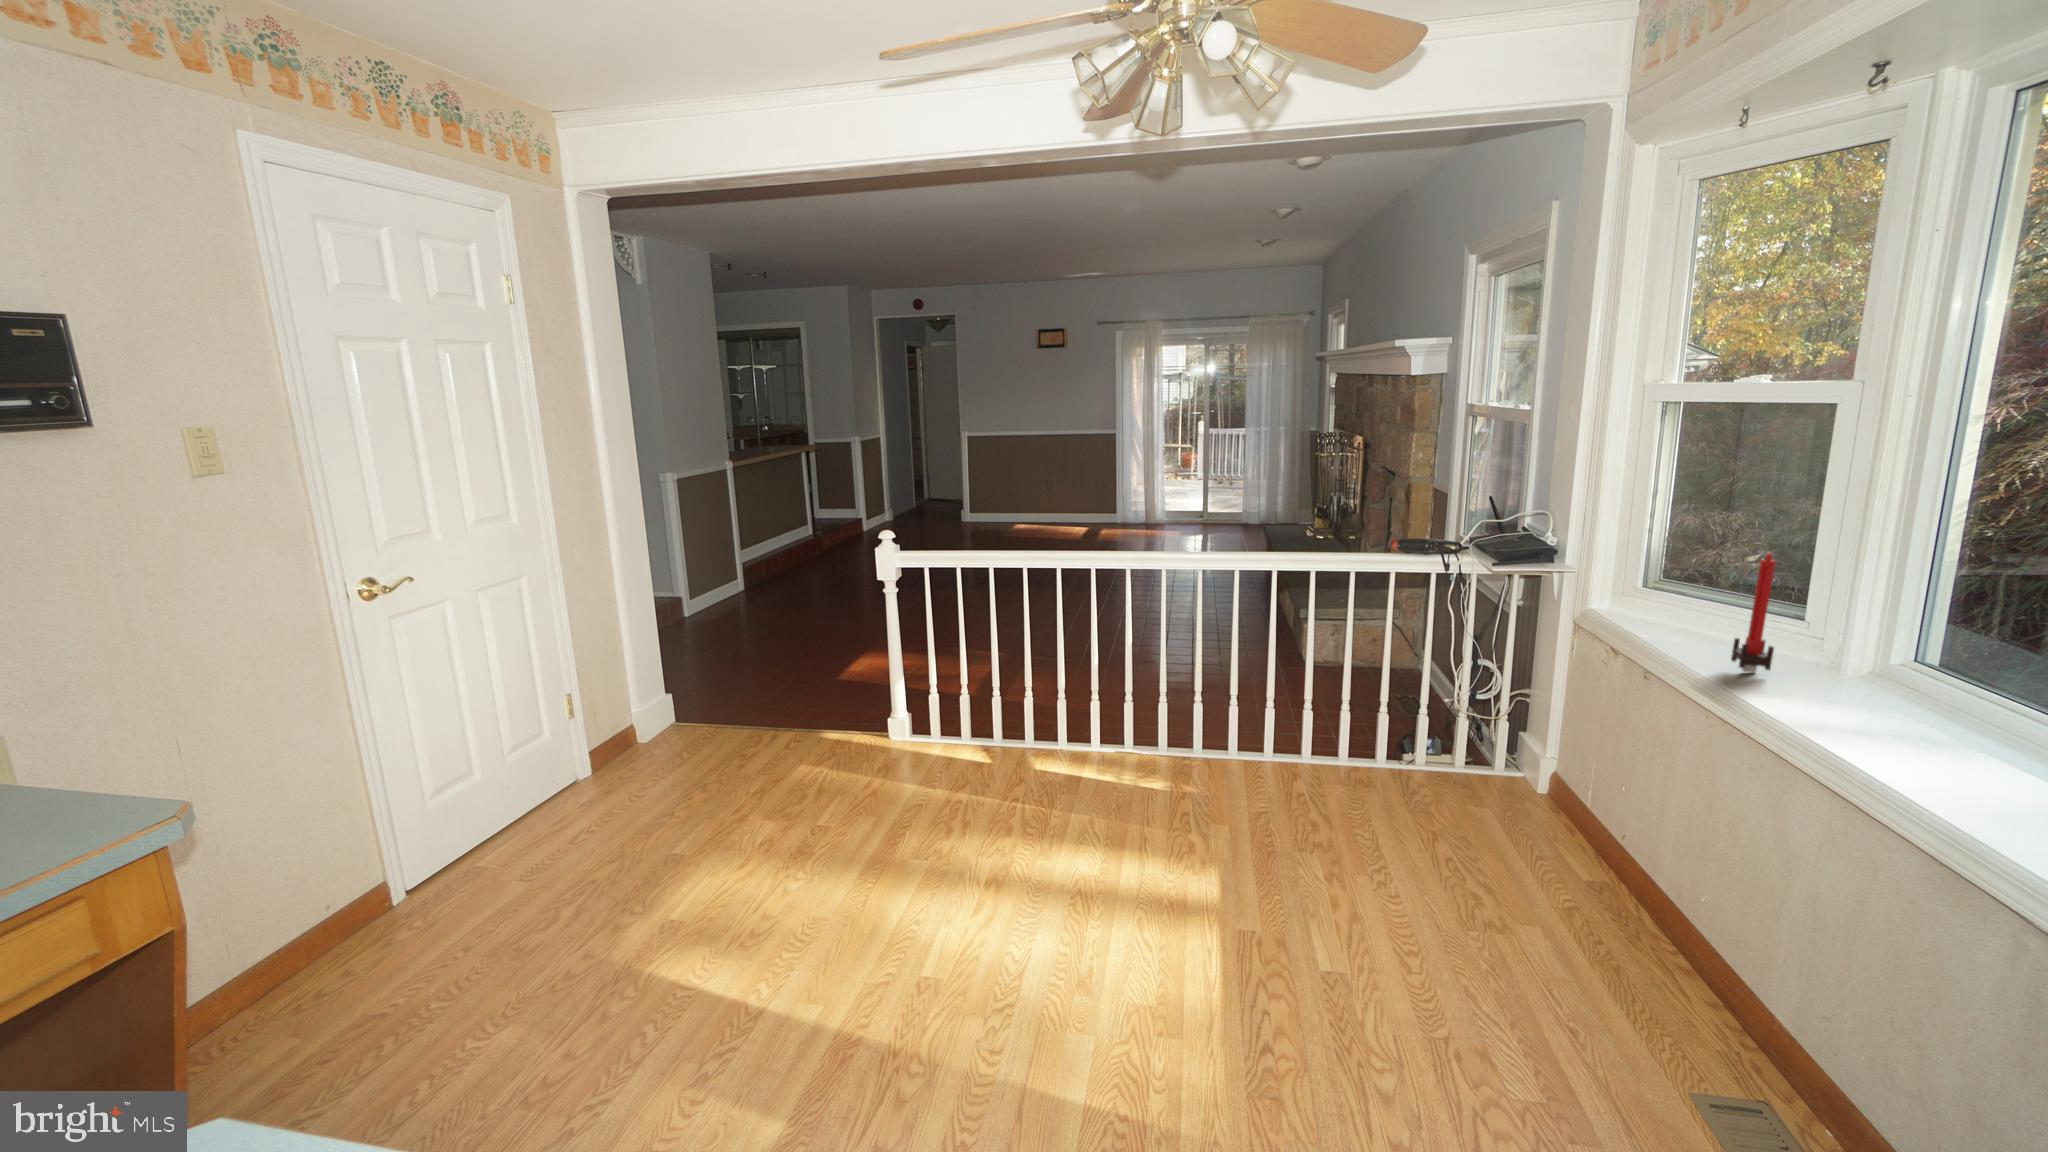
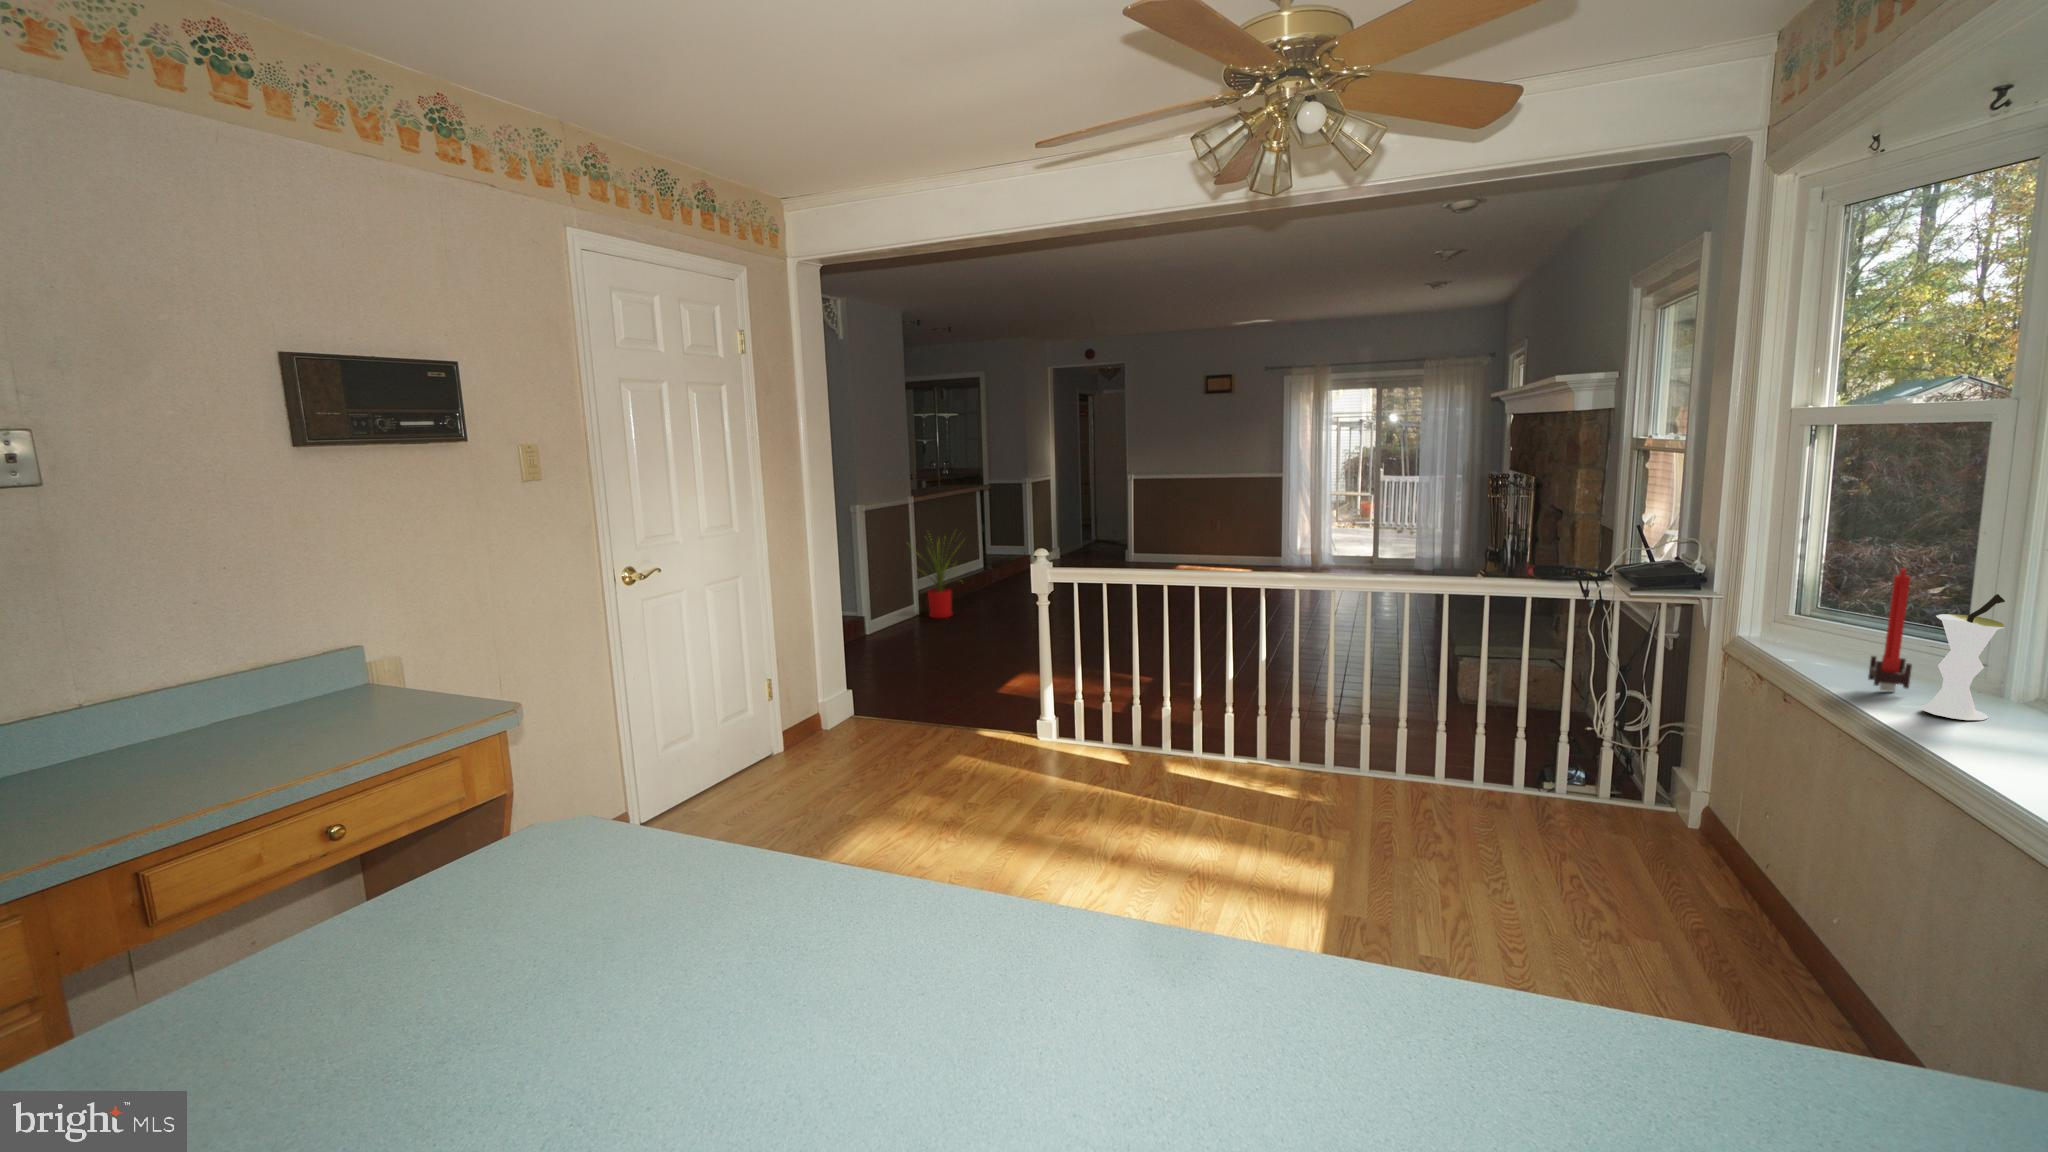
house plant: none [726,497,800,595] -> present [914,549,956,618]
vase: none [1789,581,1871,706] -> present [1921,594,2005,720]

